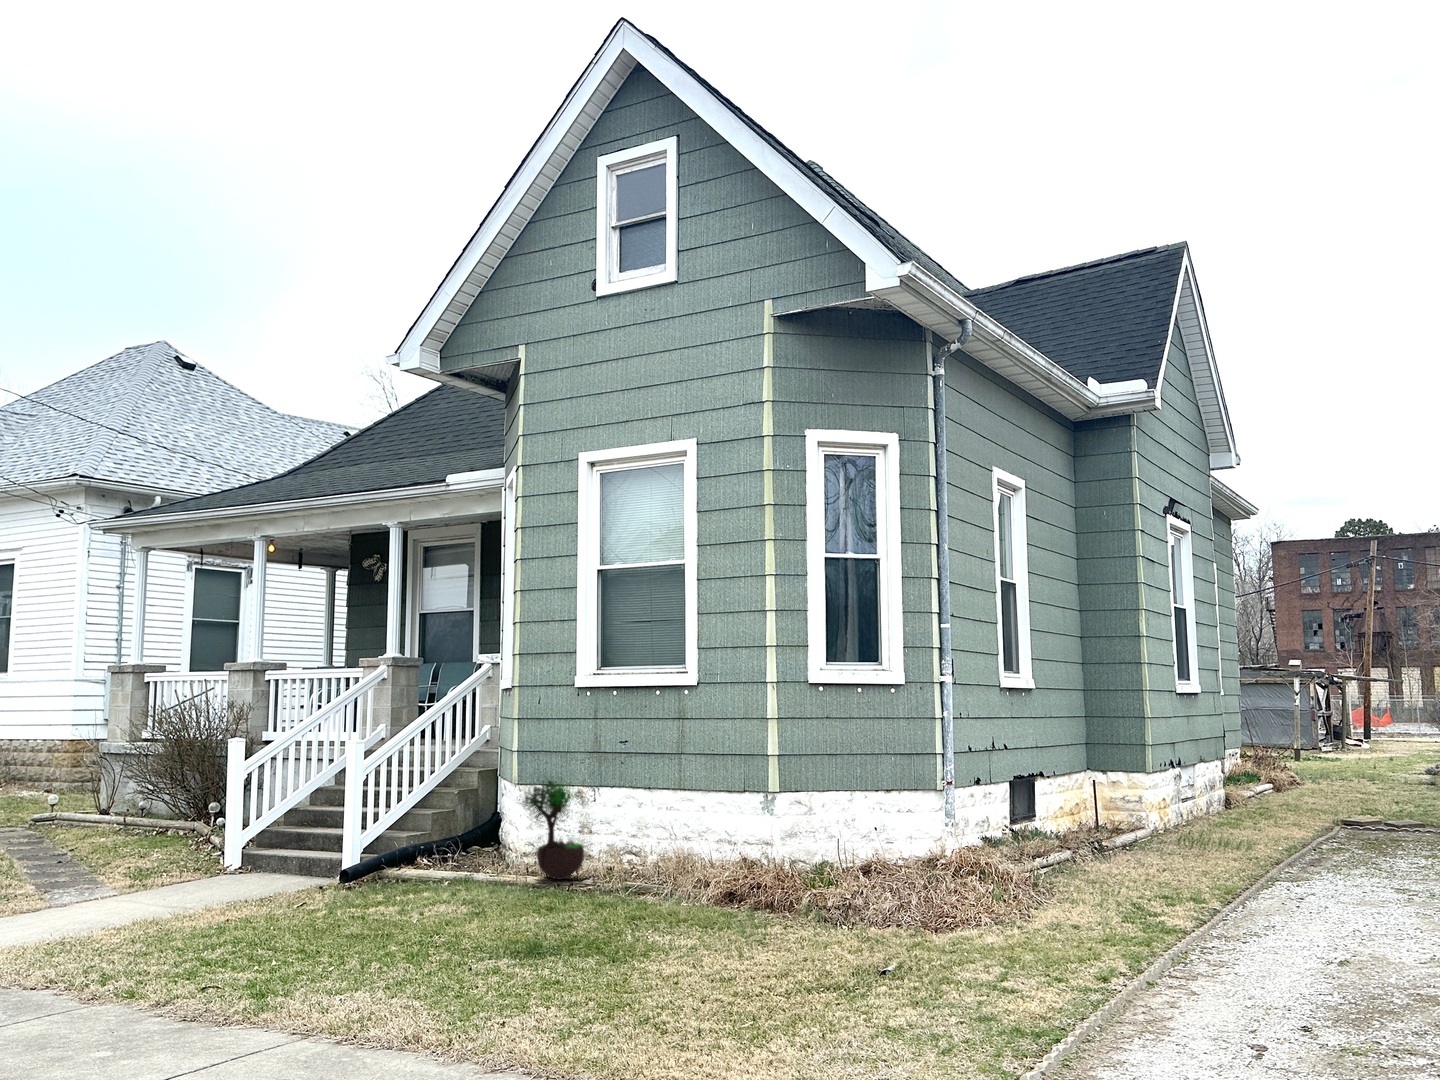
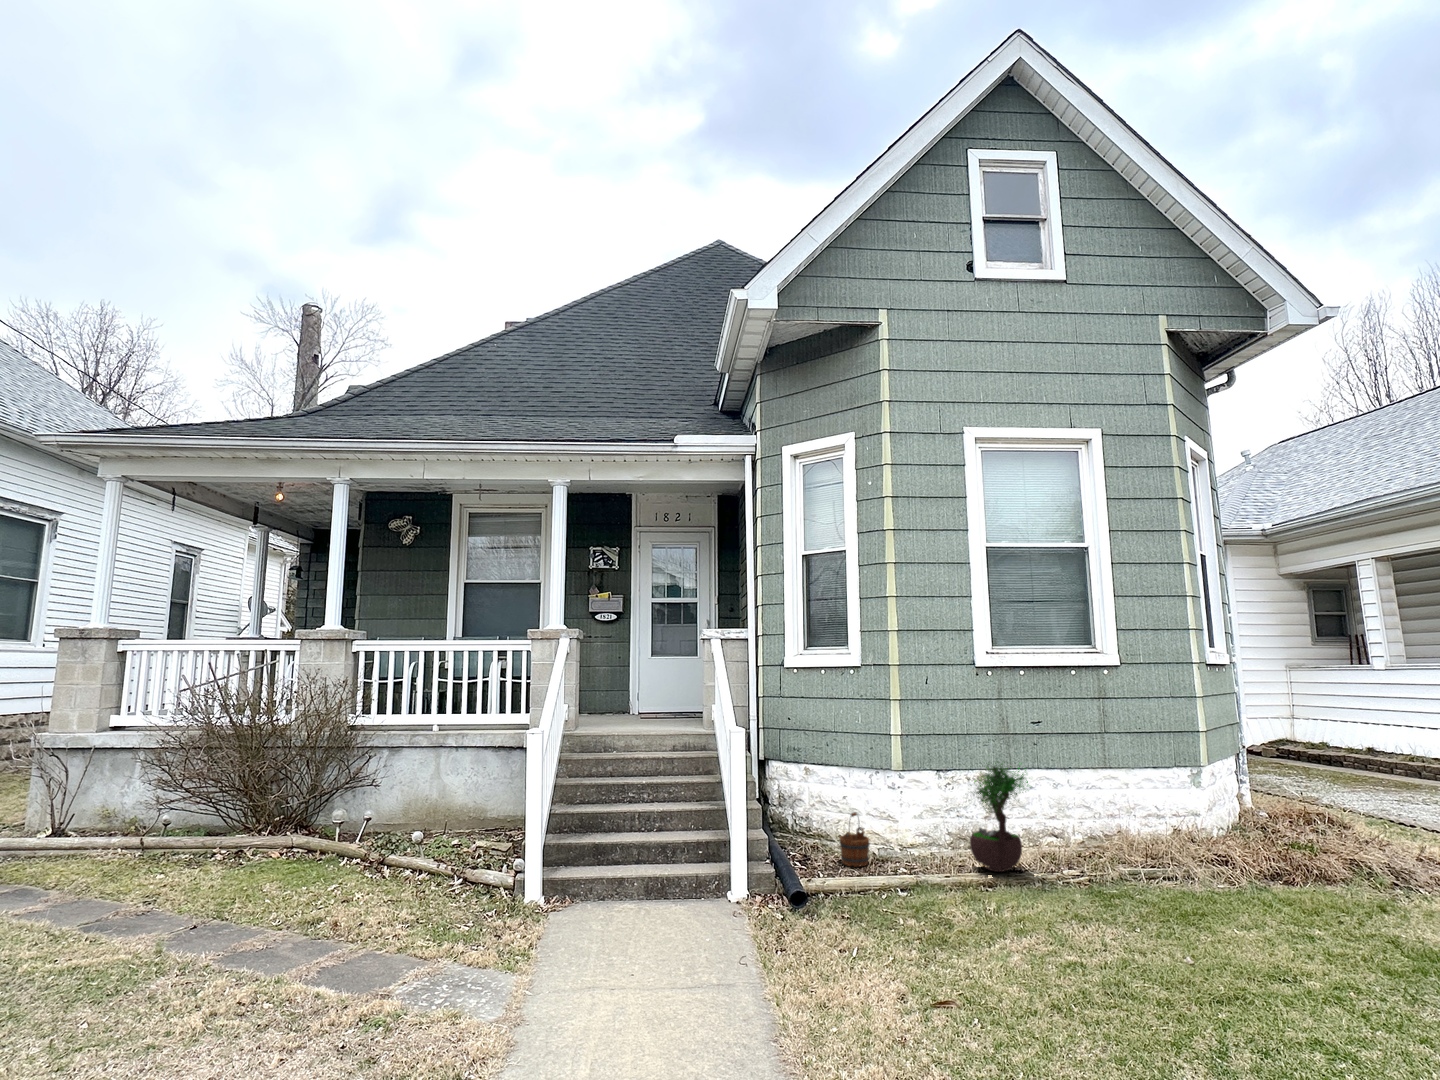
wooden bucket: none [469,820,499,868] -> present [839,812,870,867]

